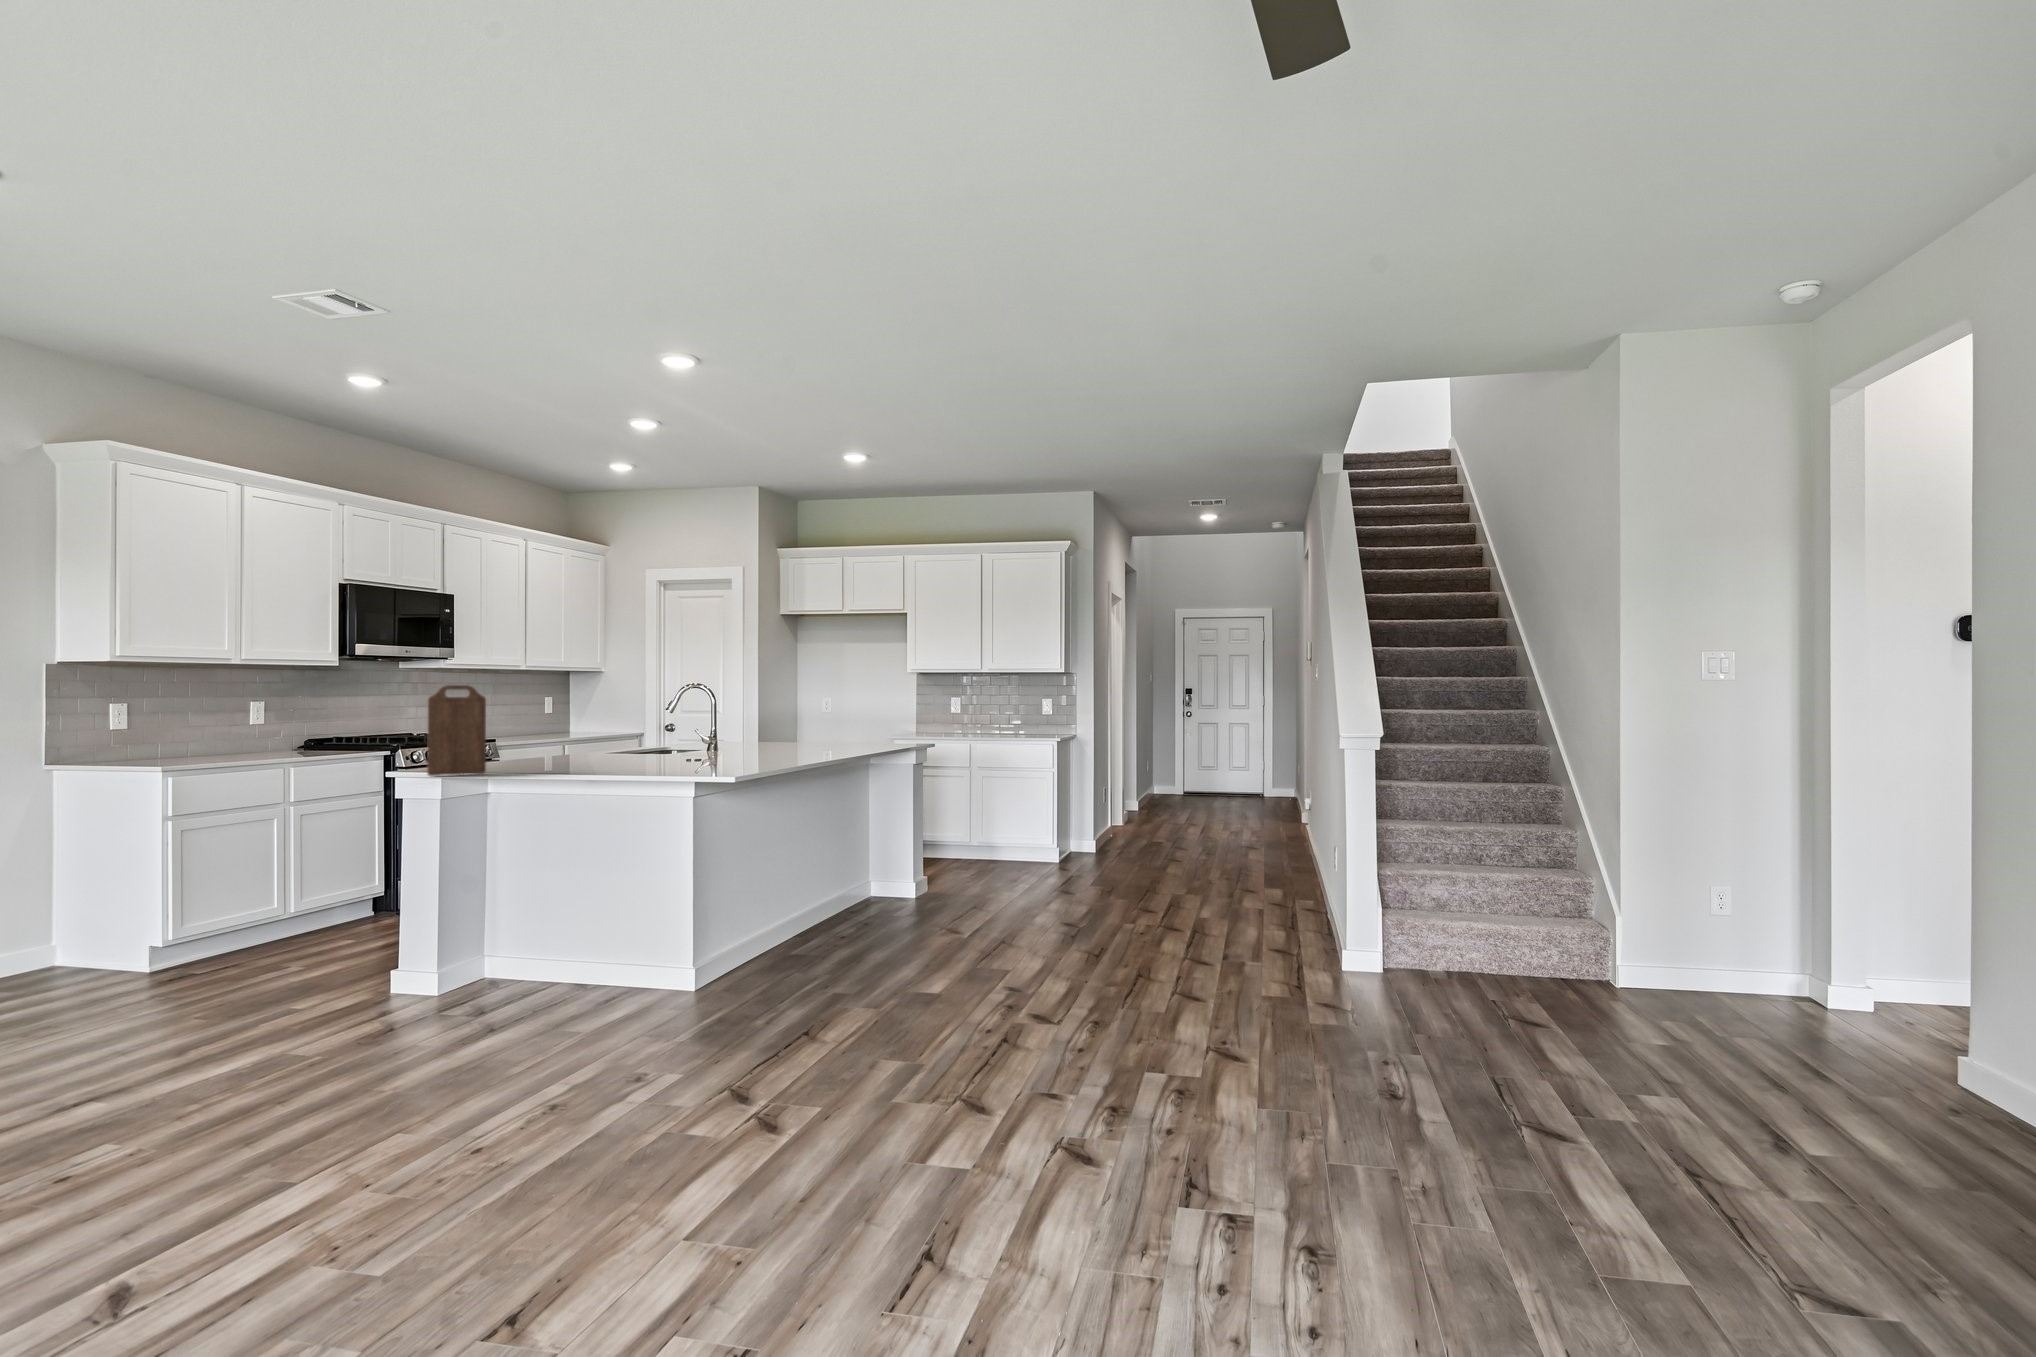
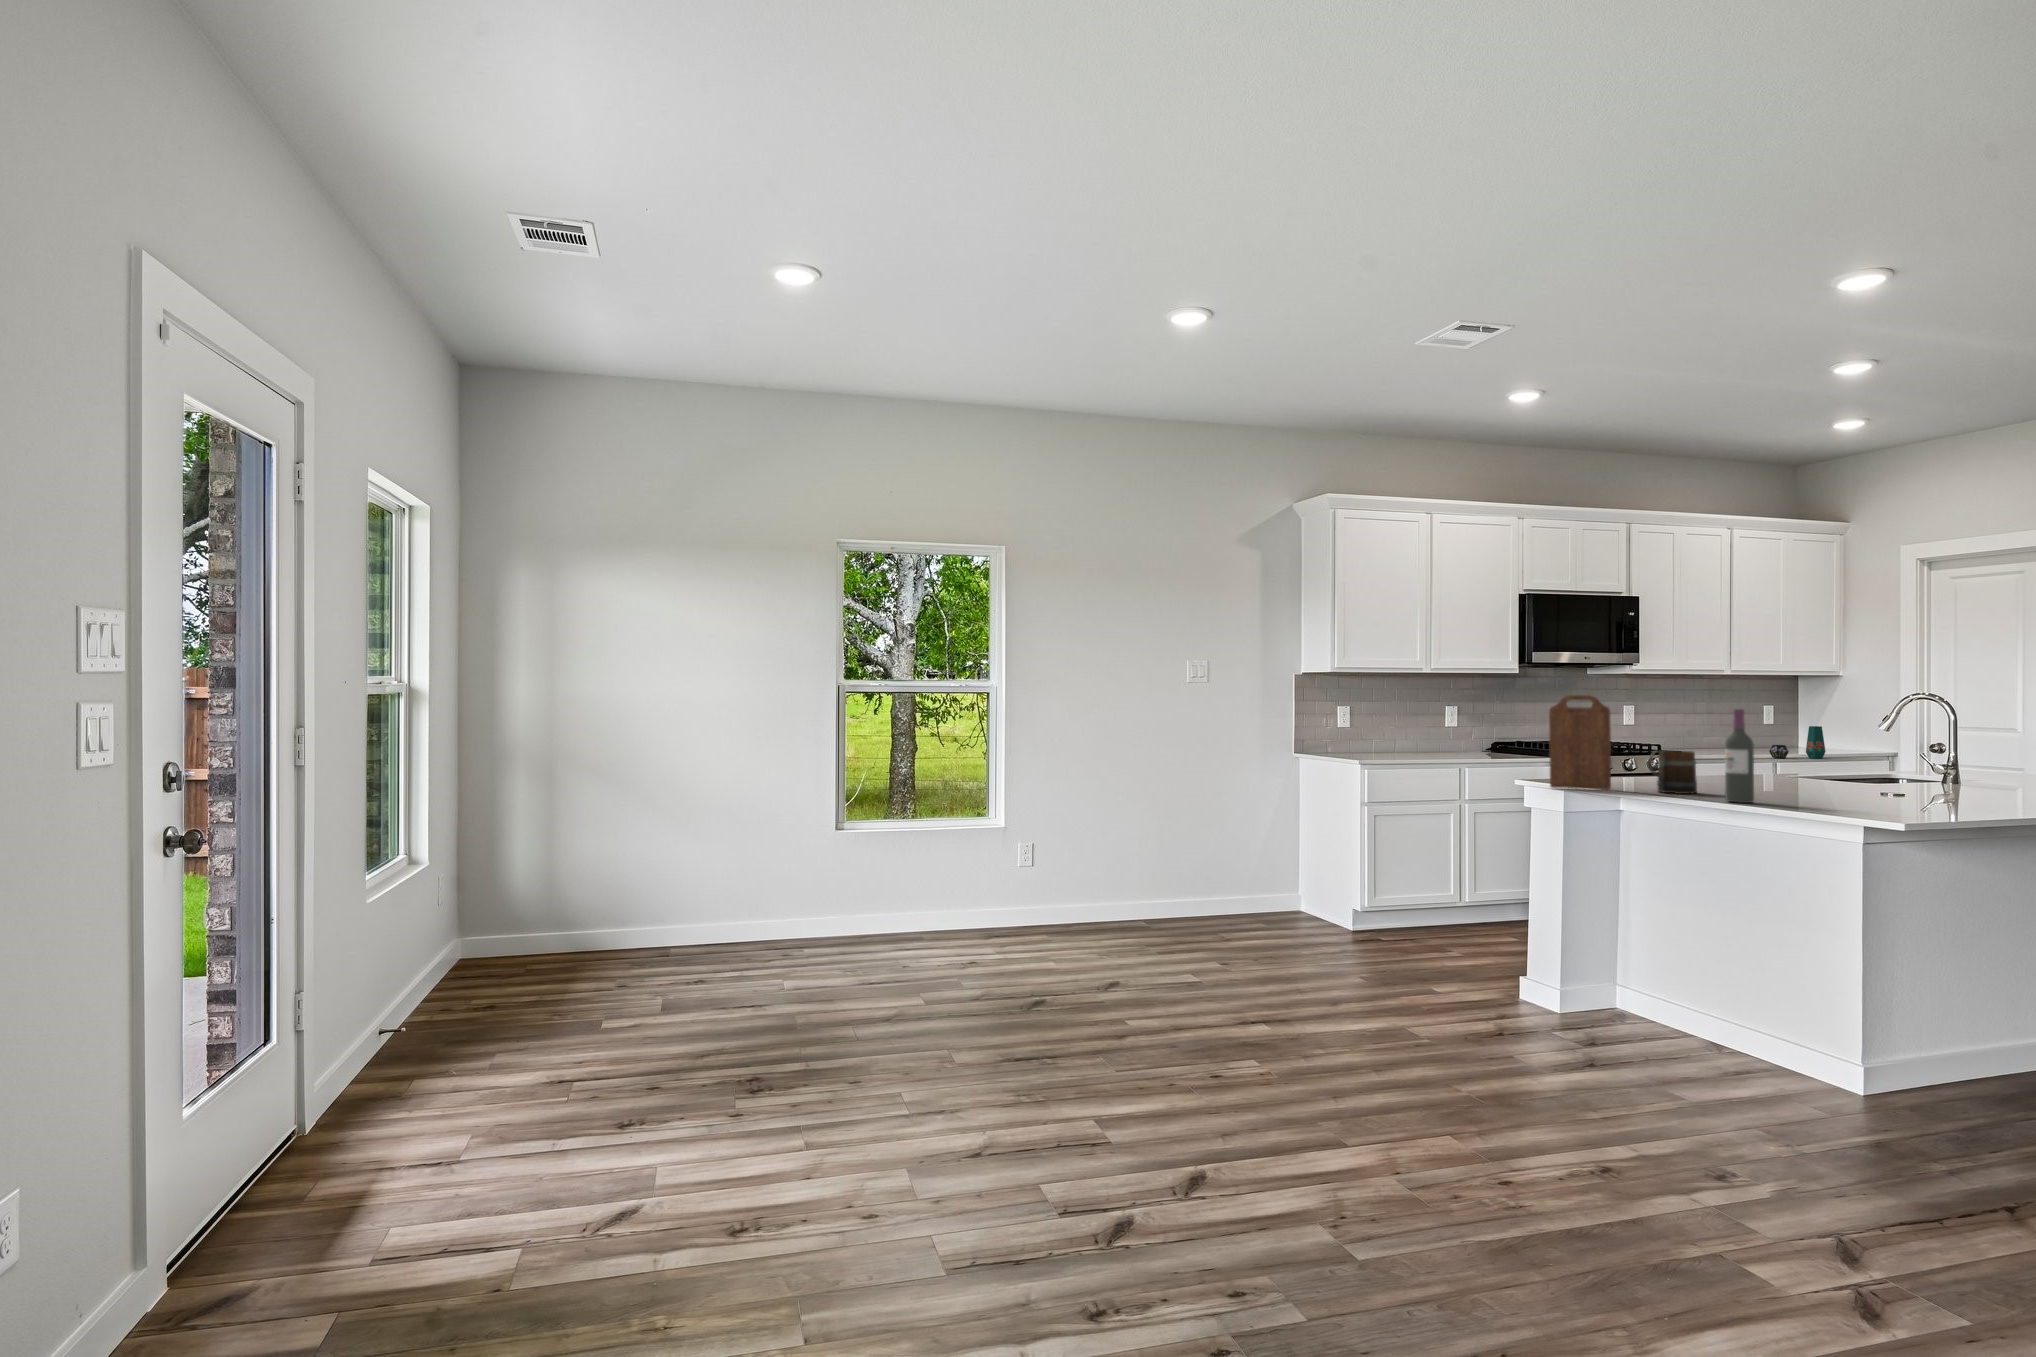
wine bottle: none [594,696,616,774] -> present [1725,709,1754,803]
vase: none [553,715,593,743] -> present [1769,726,1826,759]
mug: none [524,734,560,772] -> present [1649,750,1697,794]

